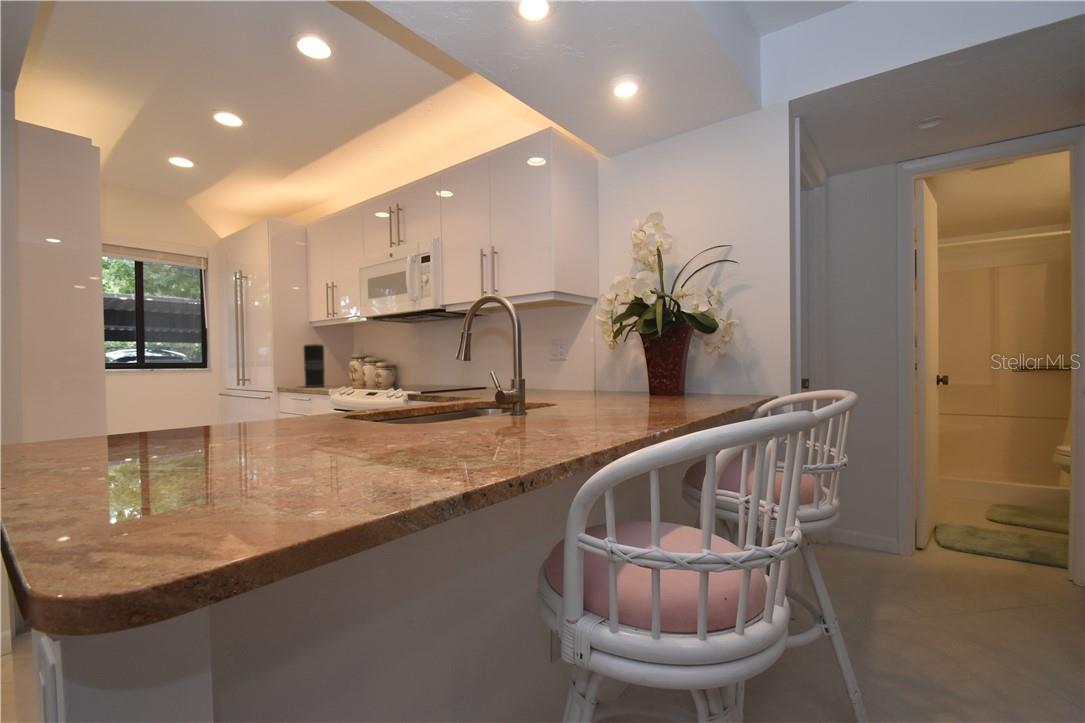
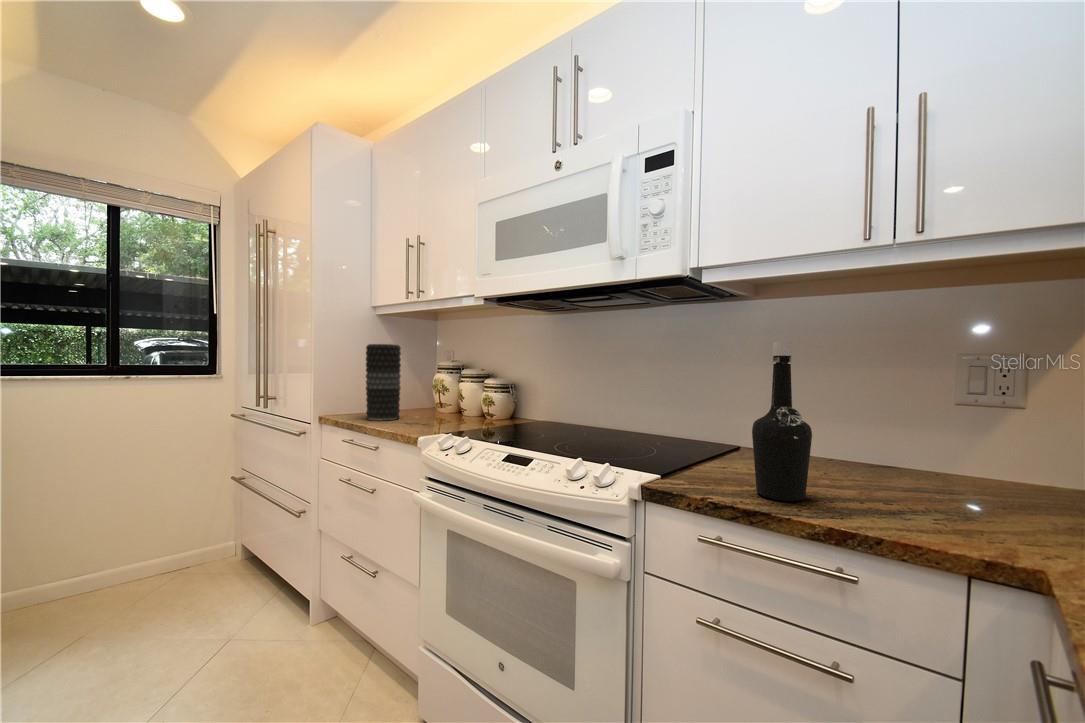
bottle: none [442,339,462,396] -> present [752,342,812,501]

